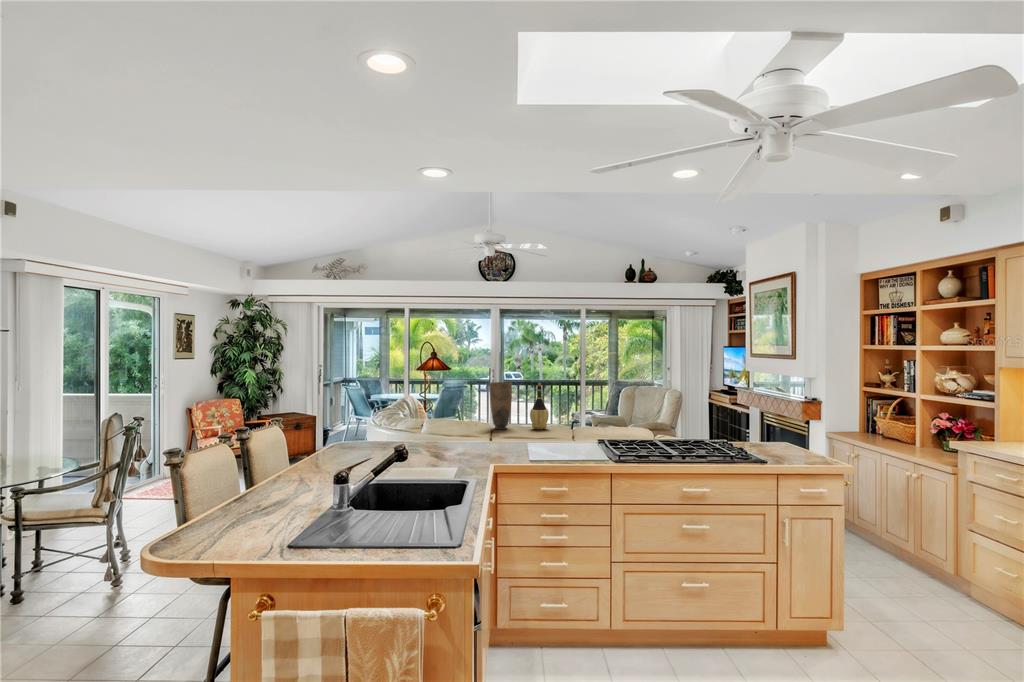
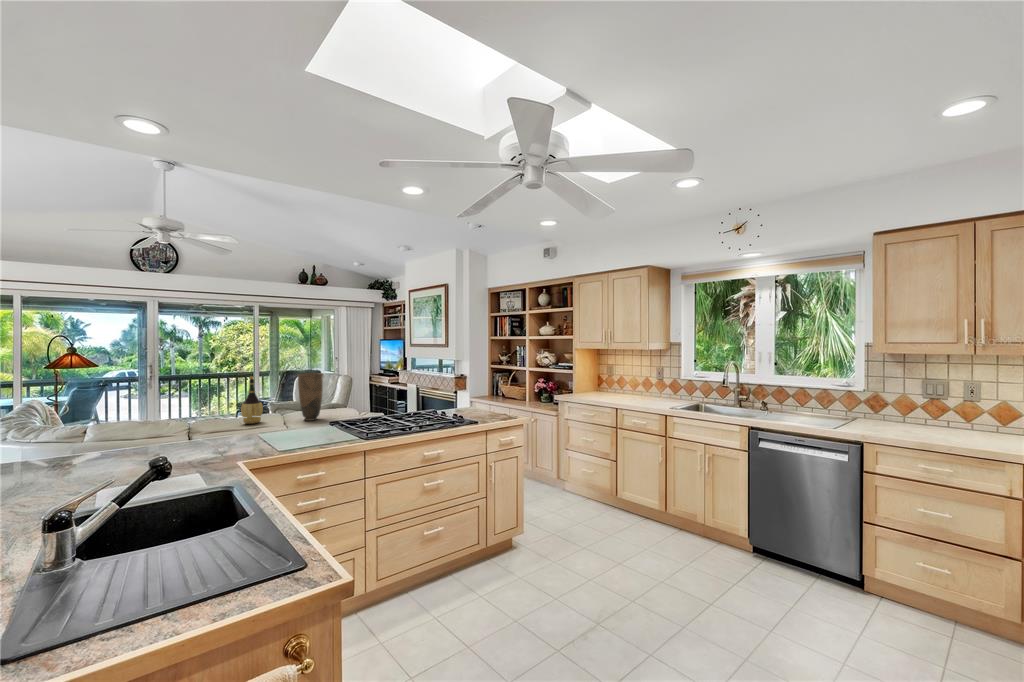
vase: present [489,382,512,429] -> present [297,373,323,421]

